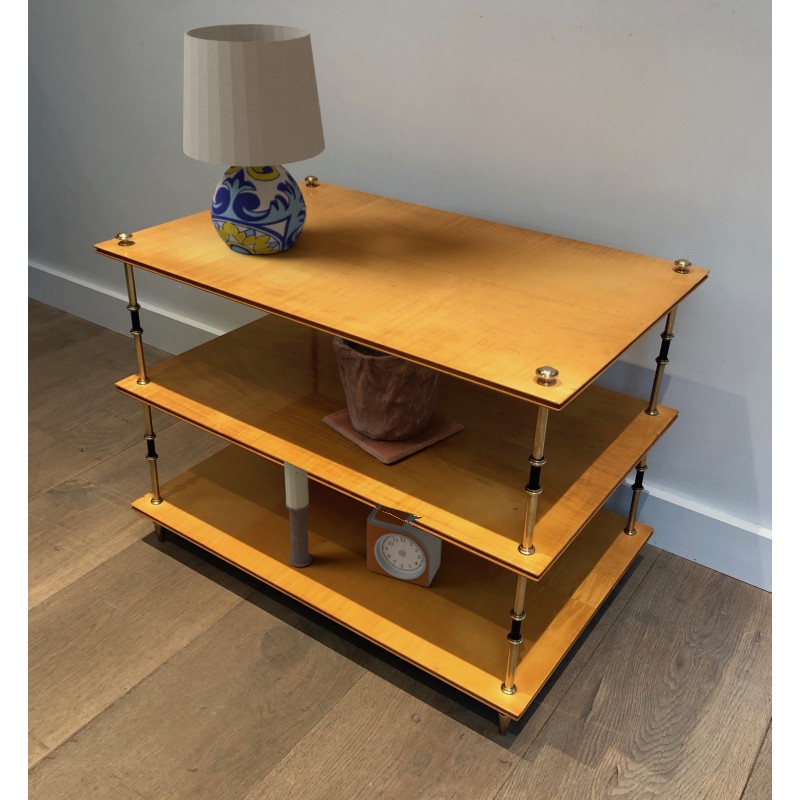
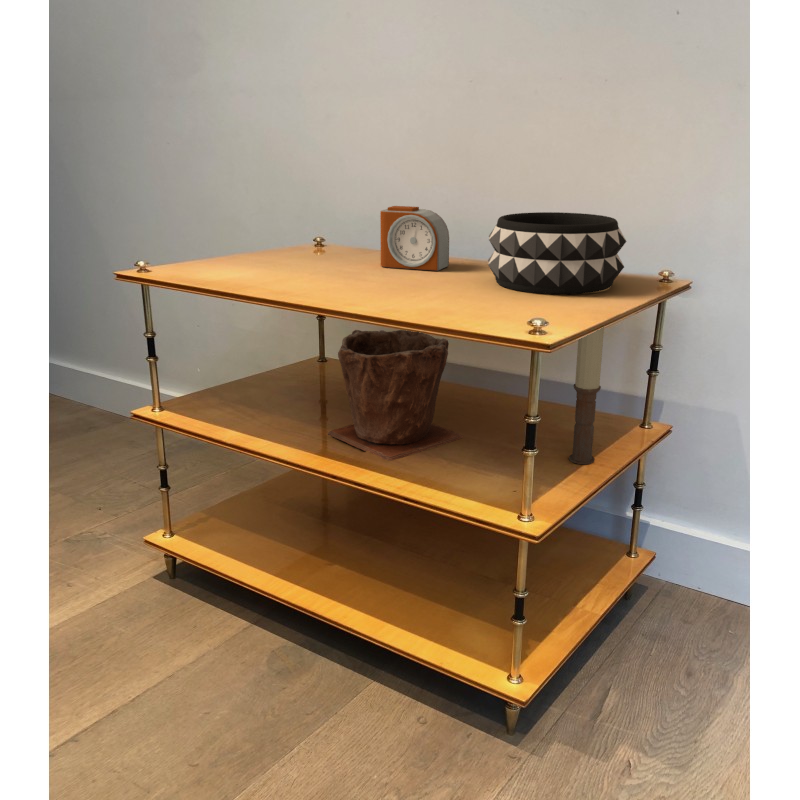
table lamp: present [183,24,325,254] -> none [204,79,331,278]
decorative bowl: none [497,182,651,293] -> present [488,212,626,294]
candle: present [284,461,312,567] -> present [569,327,604,464]
alarm clock: present [367,504,442,587] -> present [380,206,449,271]

